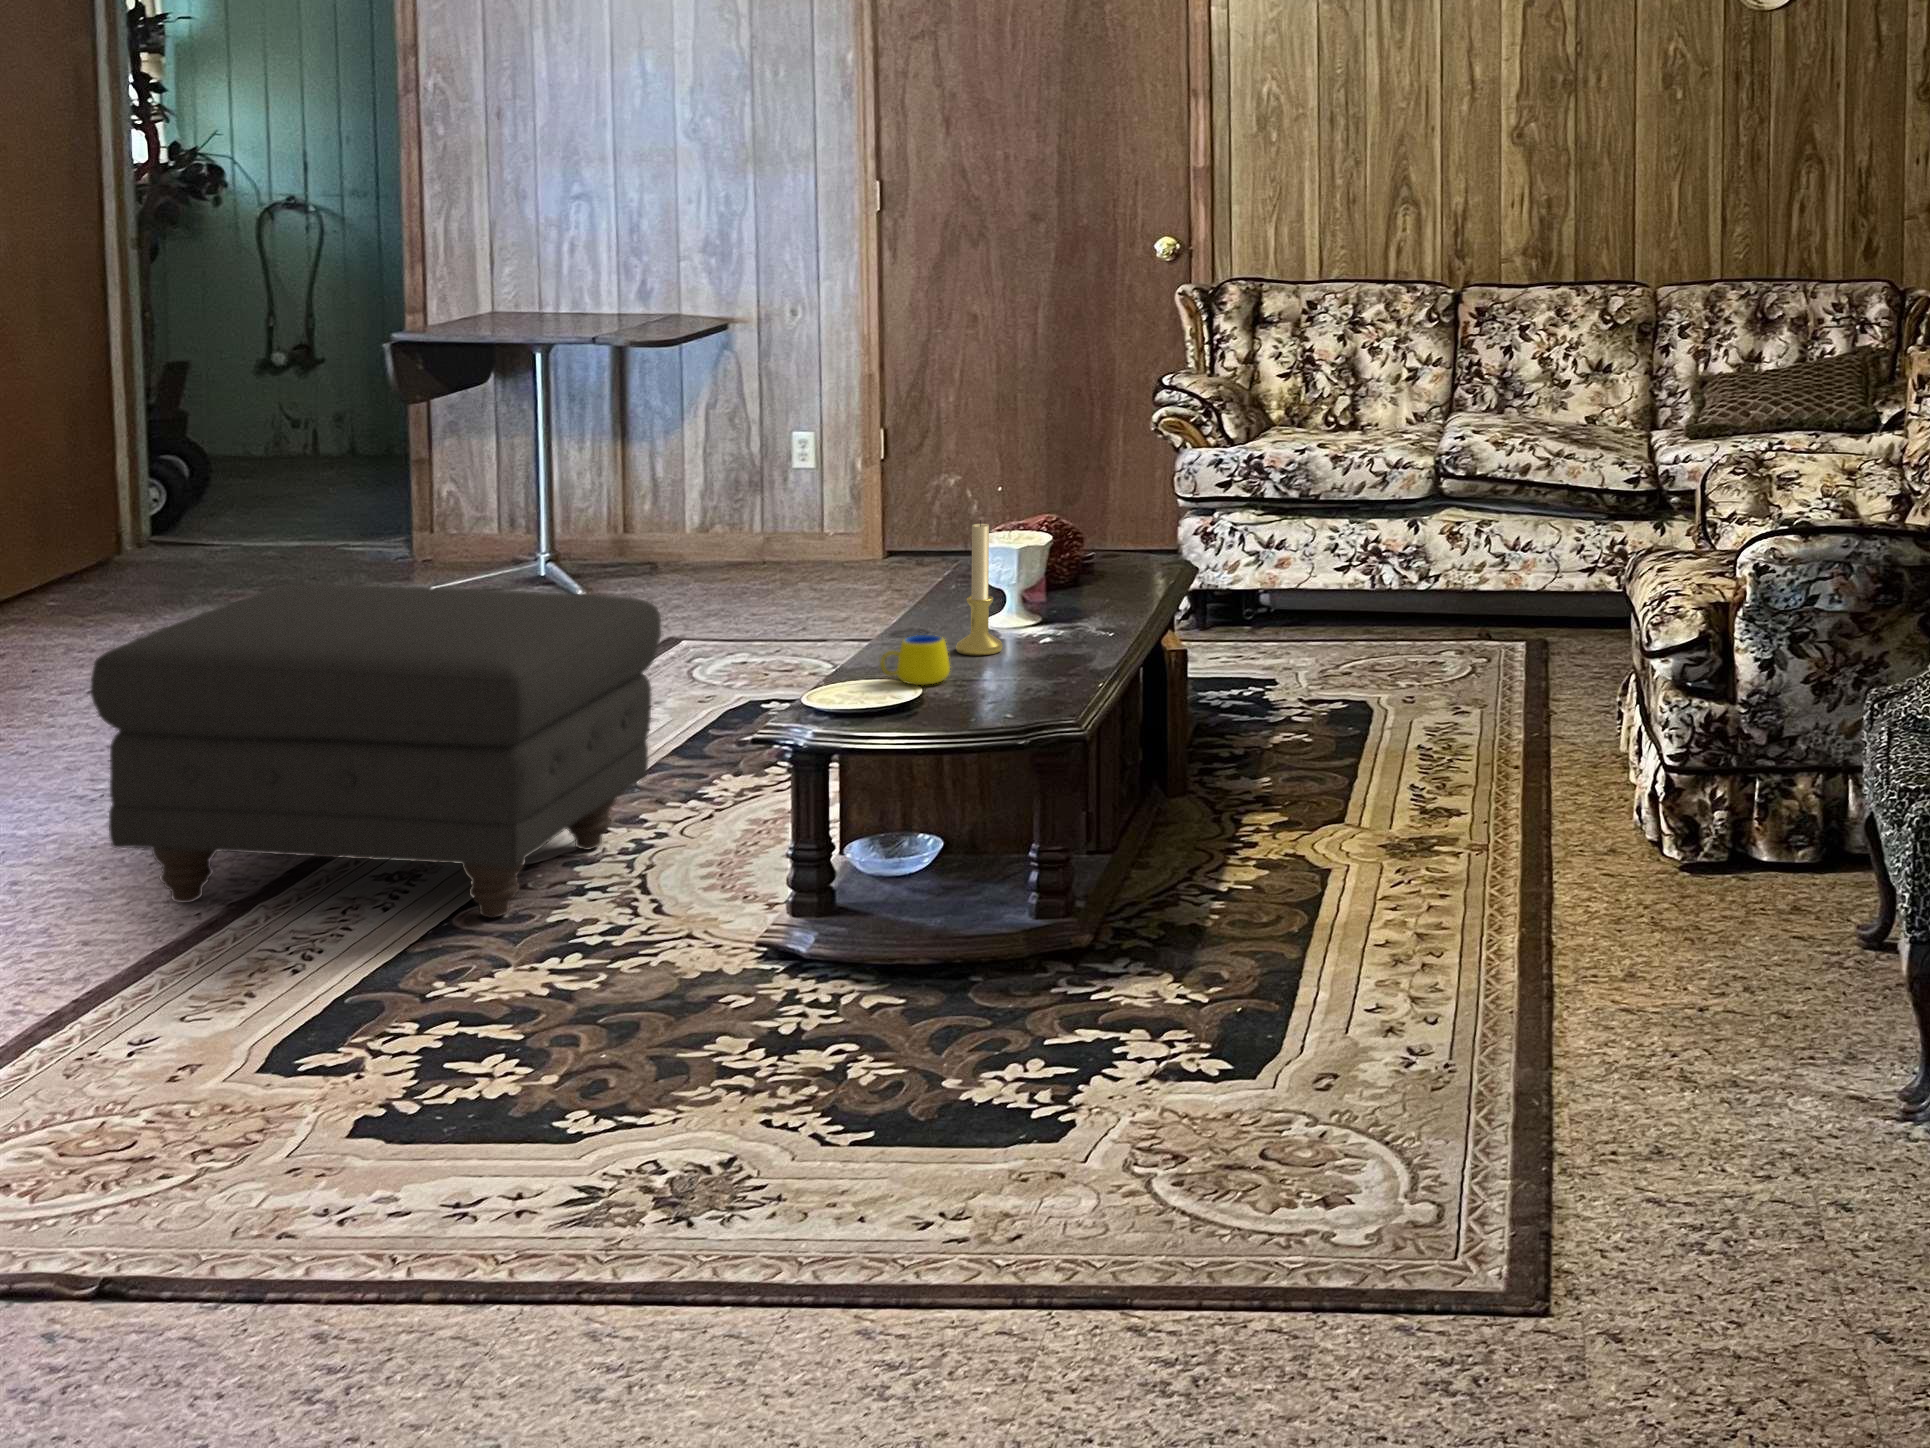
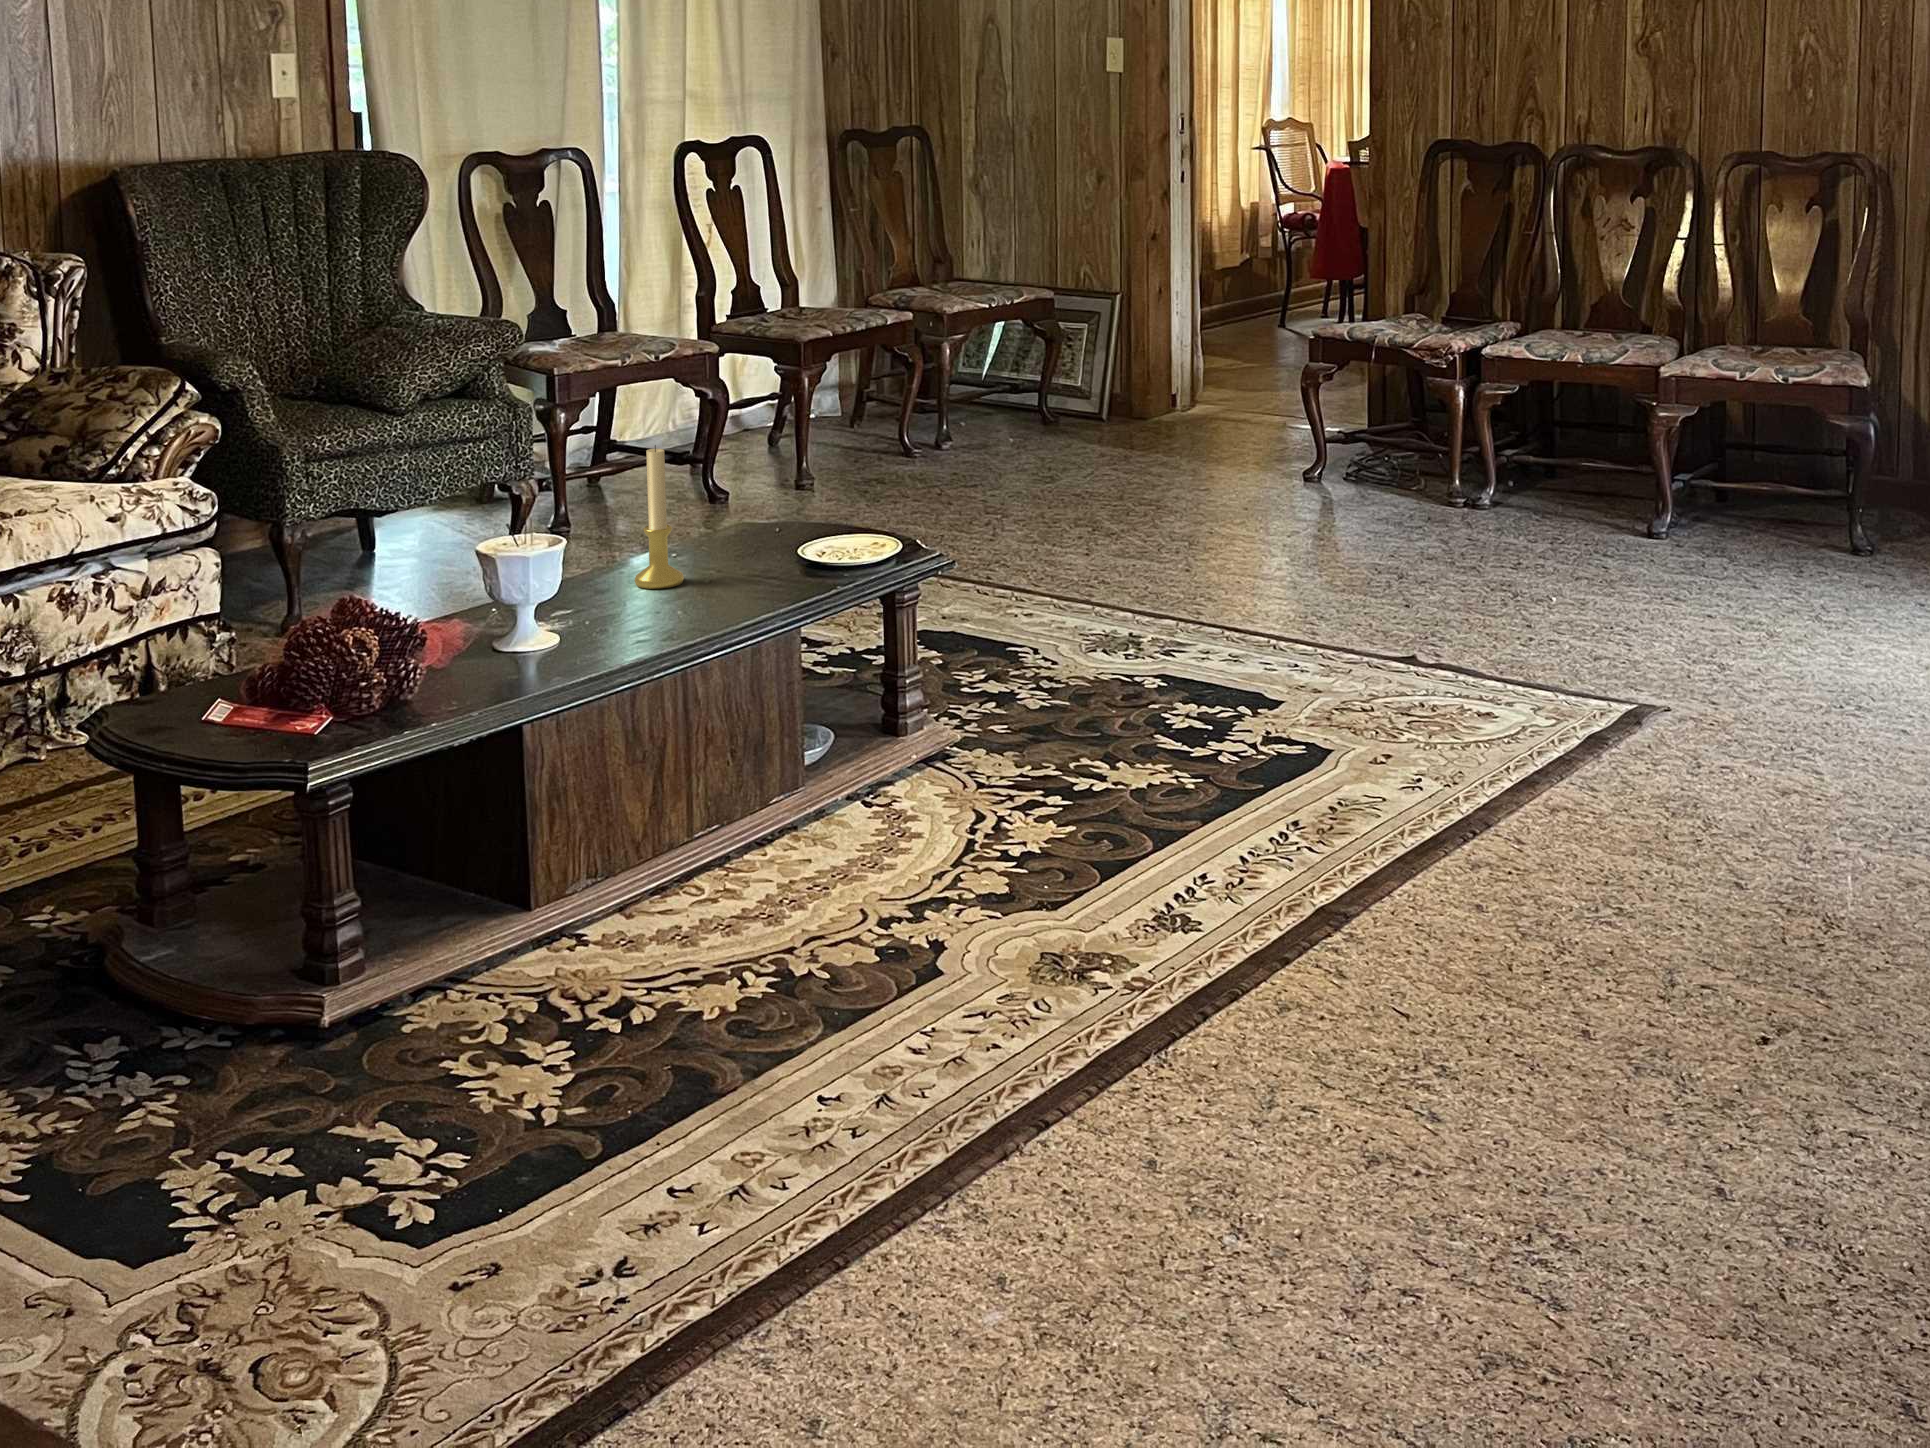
ottoman: present [91,584,661,918] -> none [878,571,1480,1025]
mug: present [880,635,950,685] -> none [747,514,808,565]

